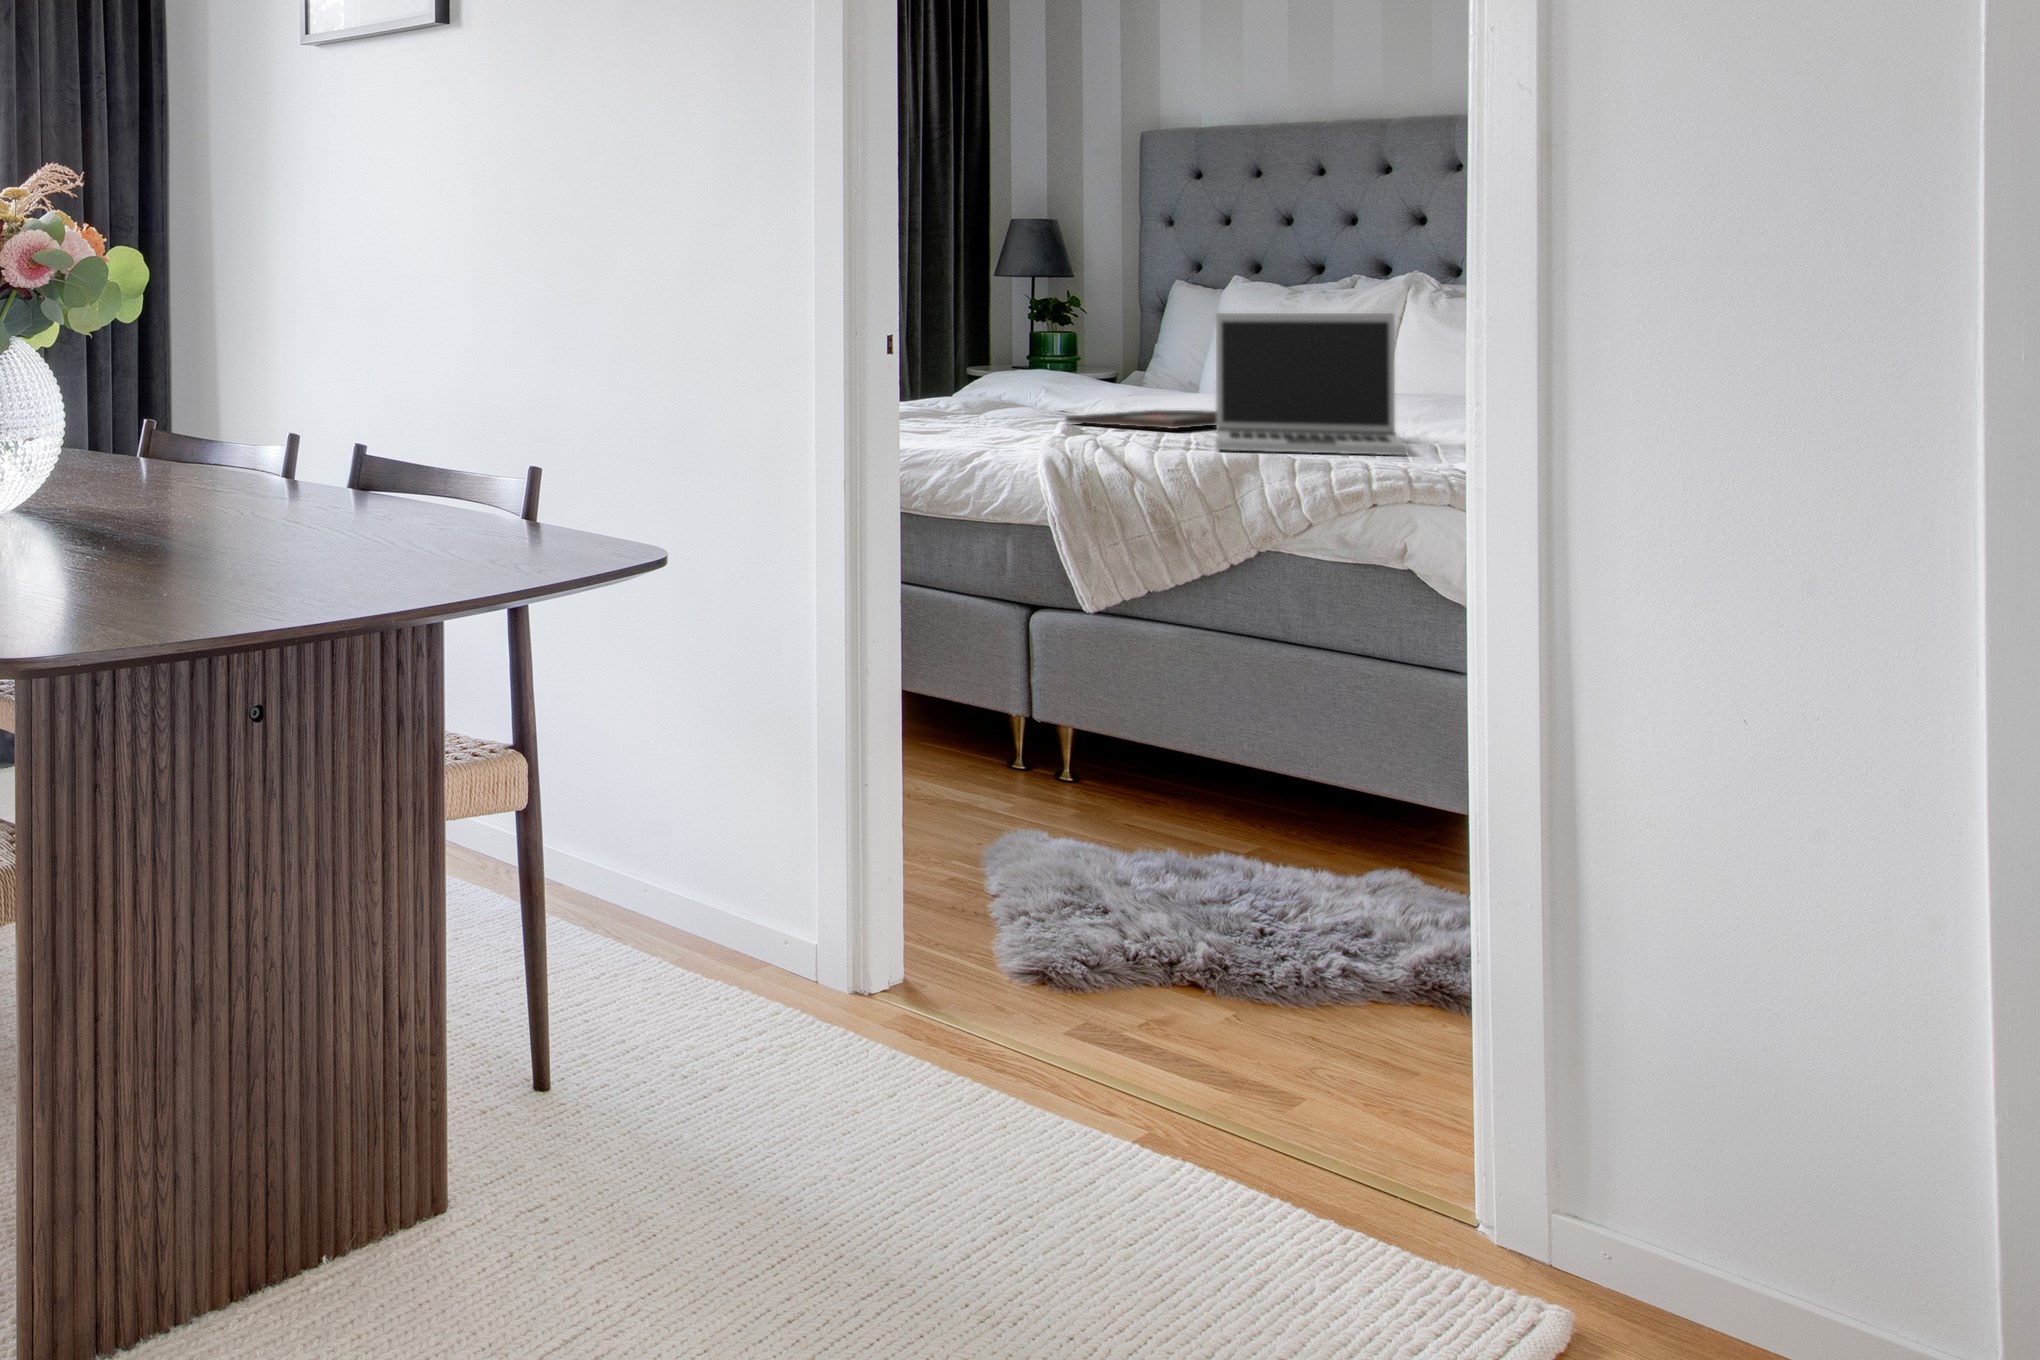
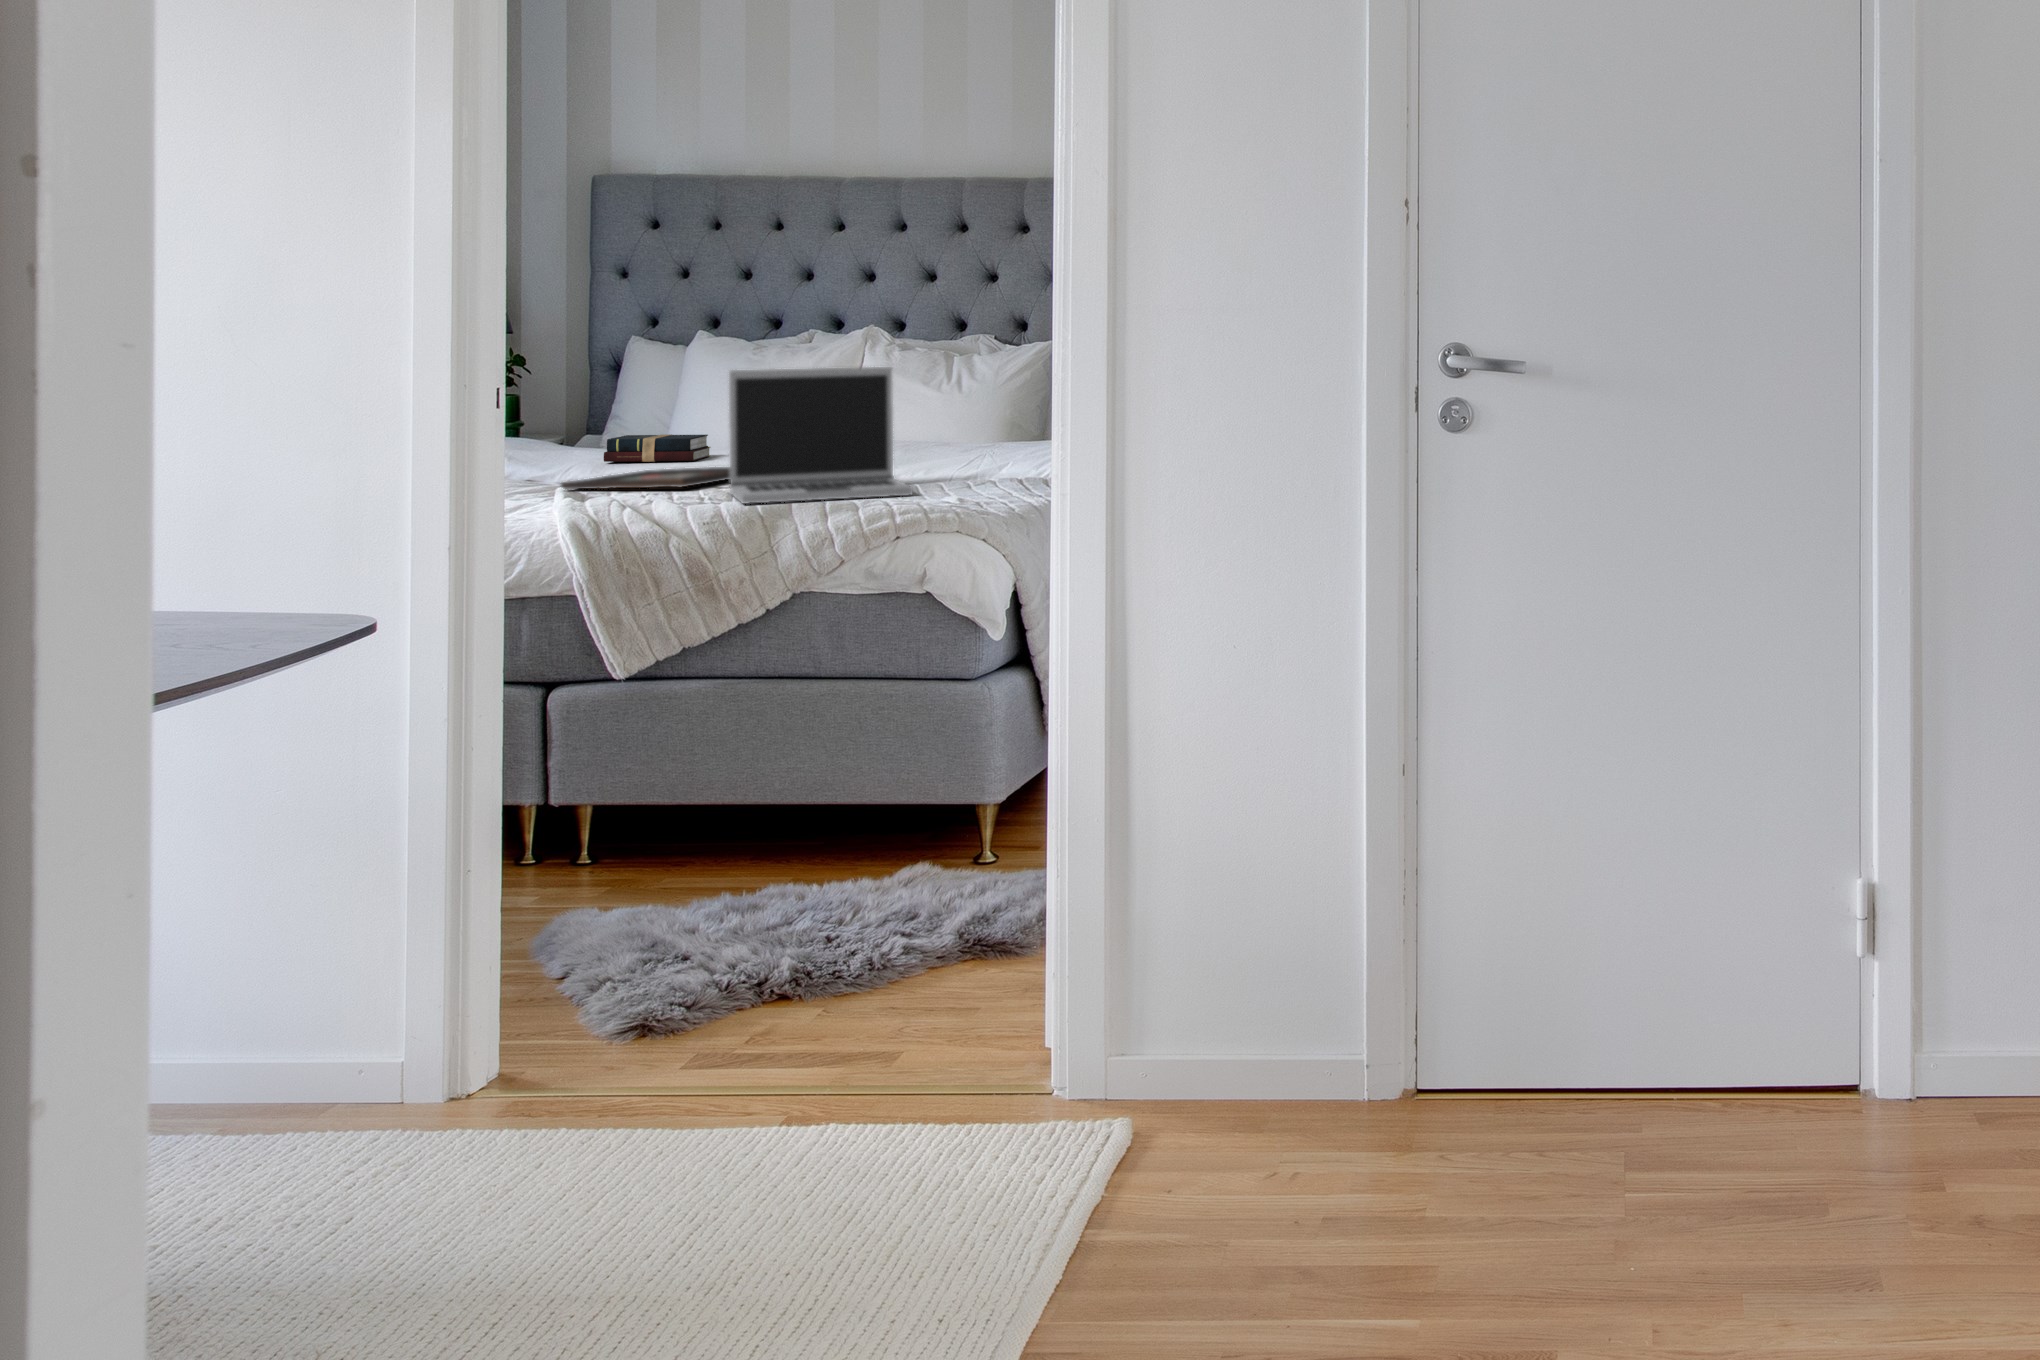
hardback book: none [1128,375,1234,403] -> present [604,434,711,462]

